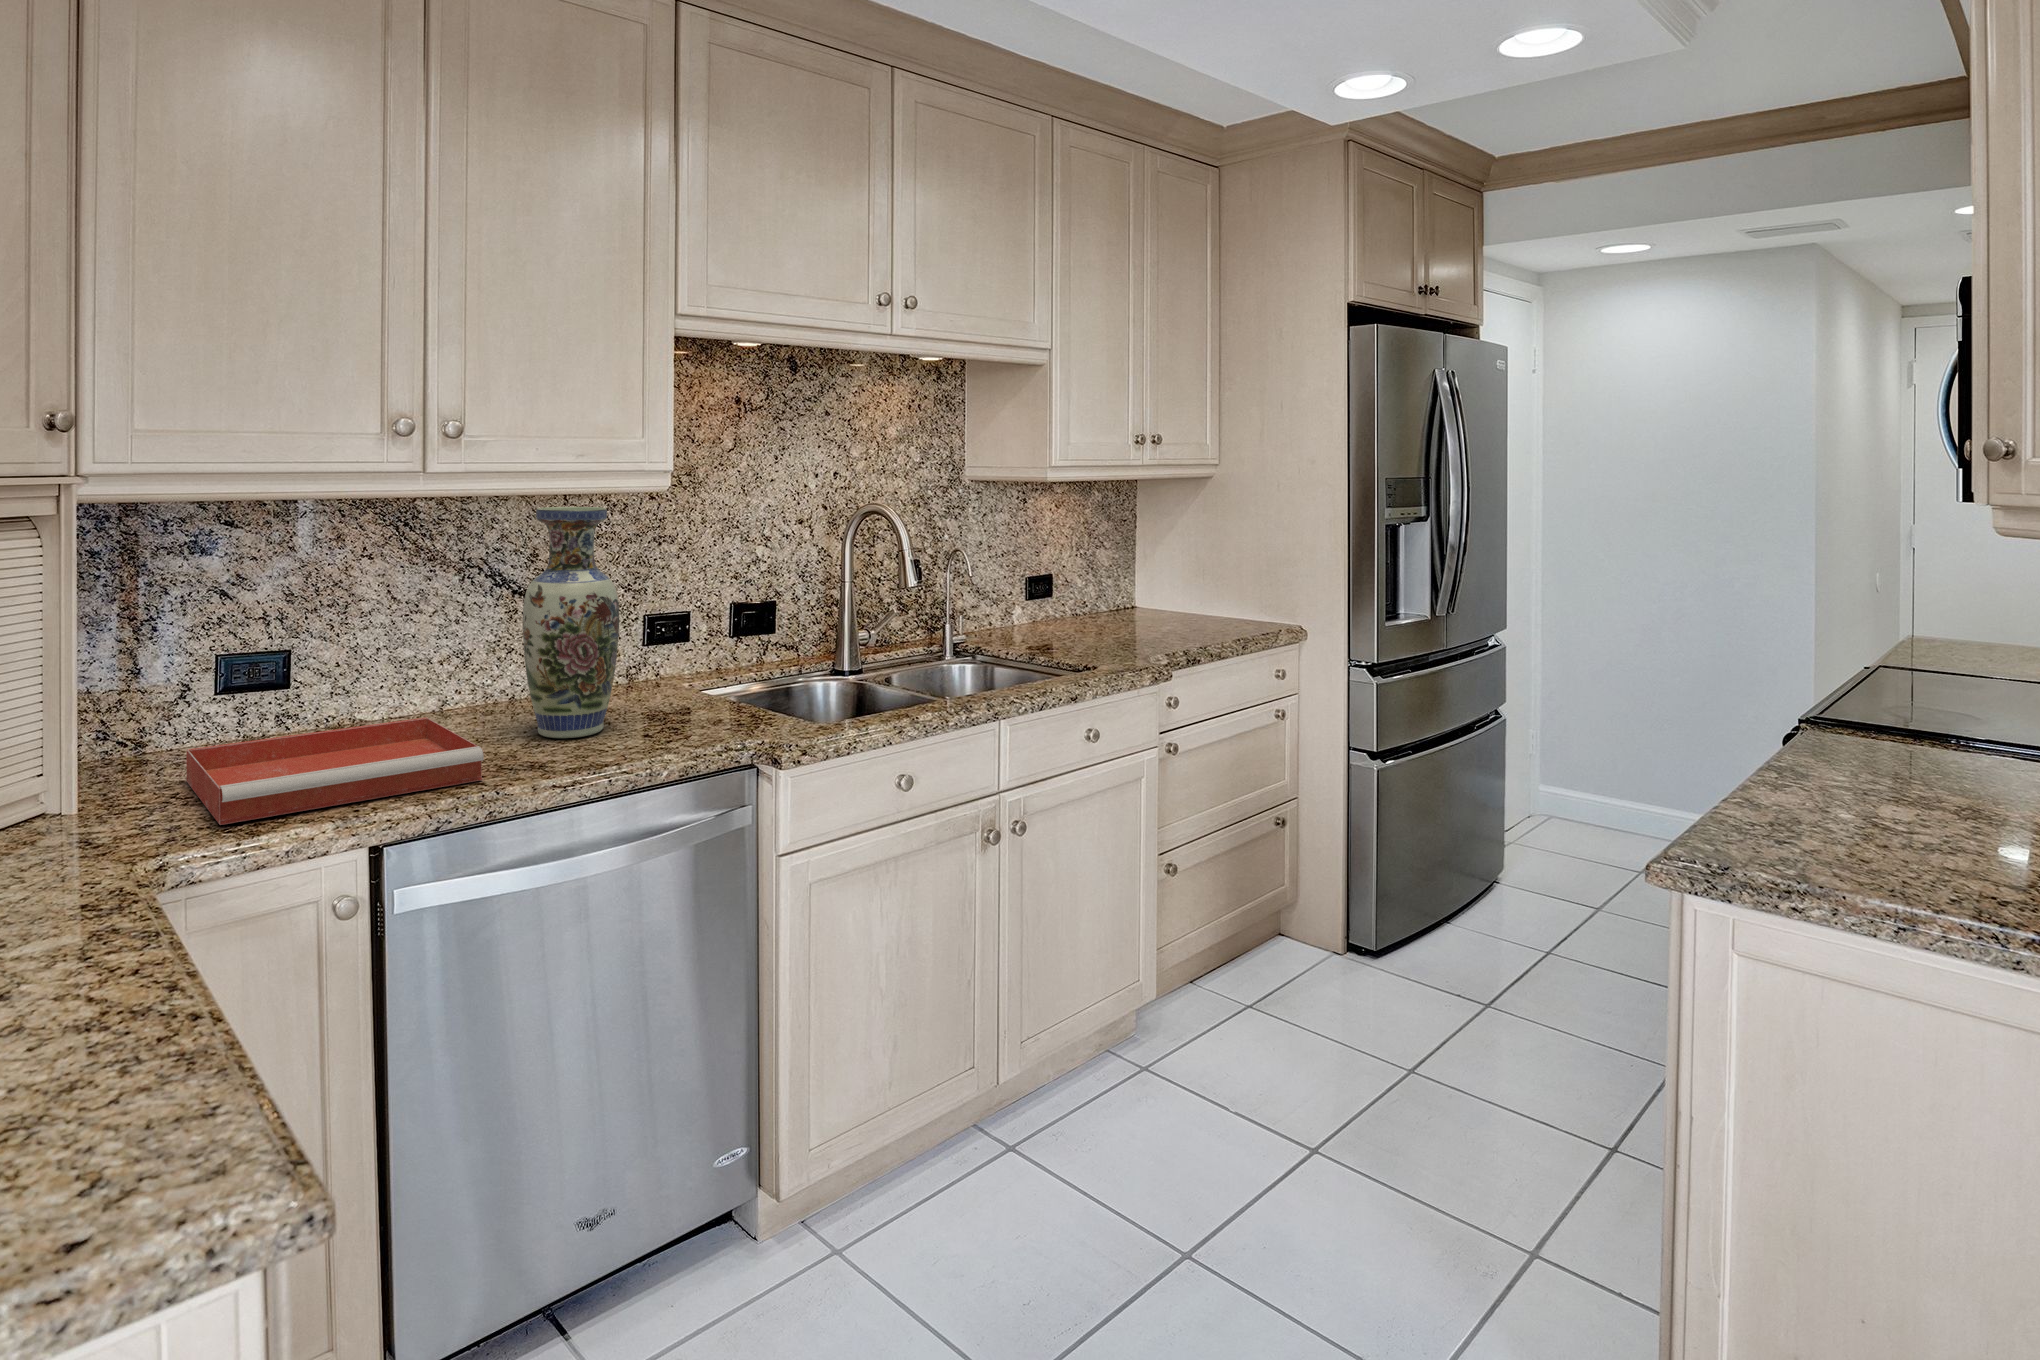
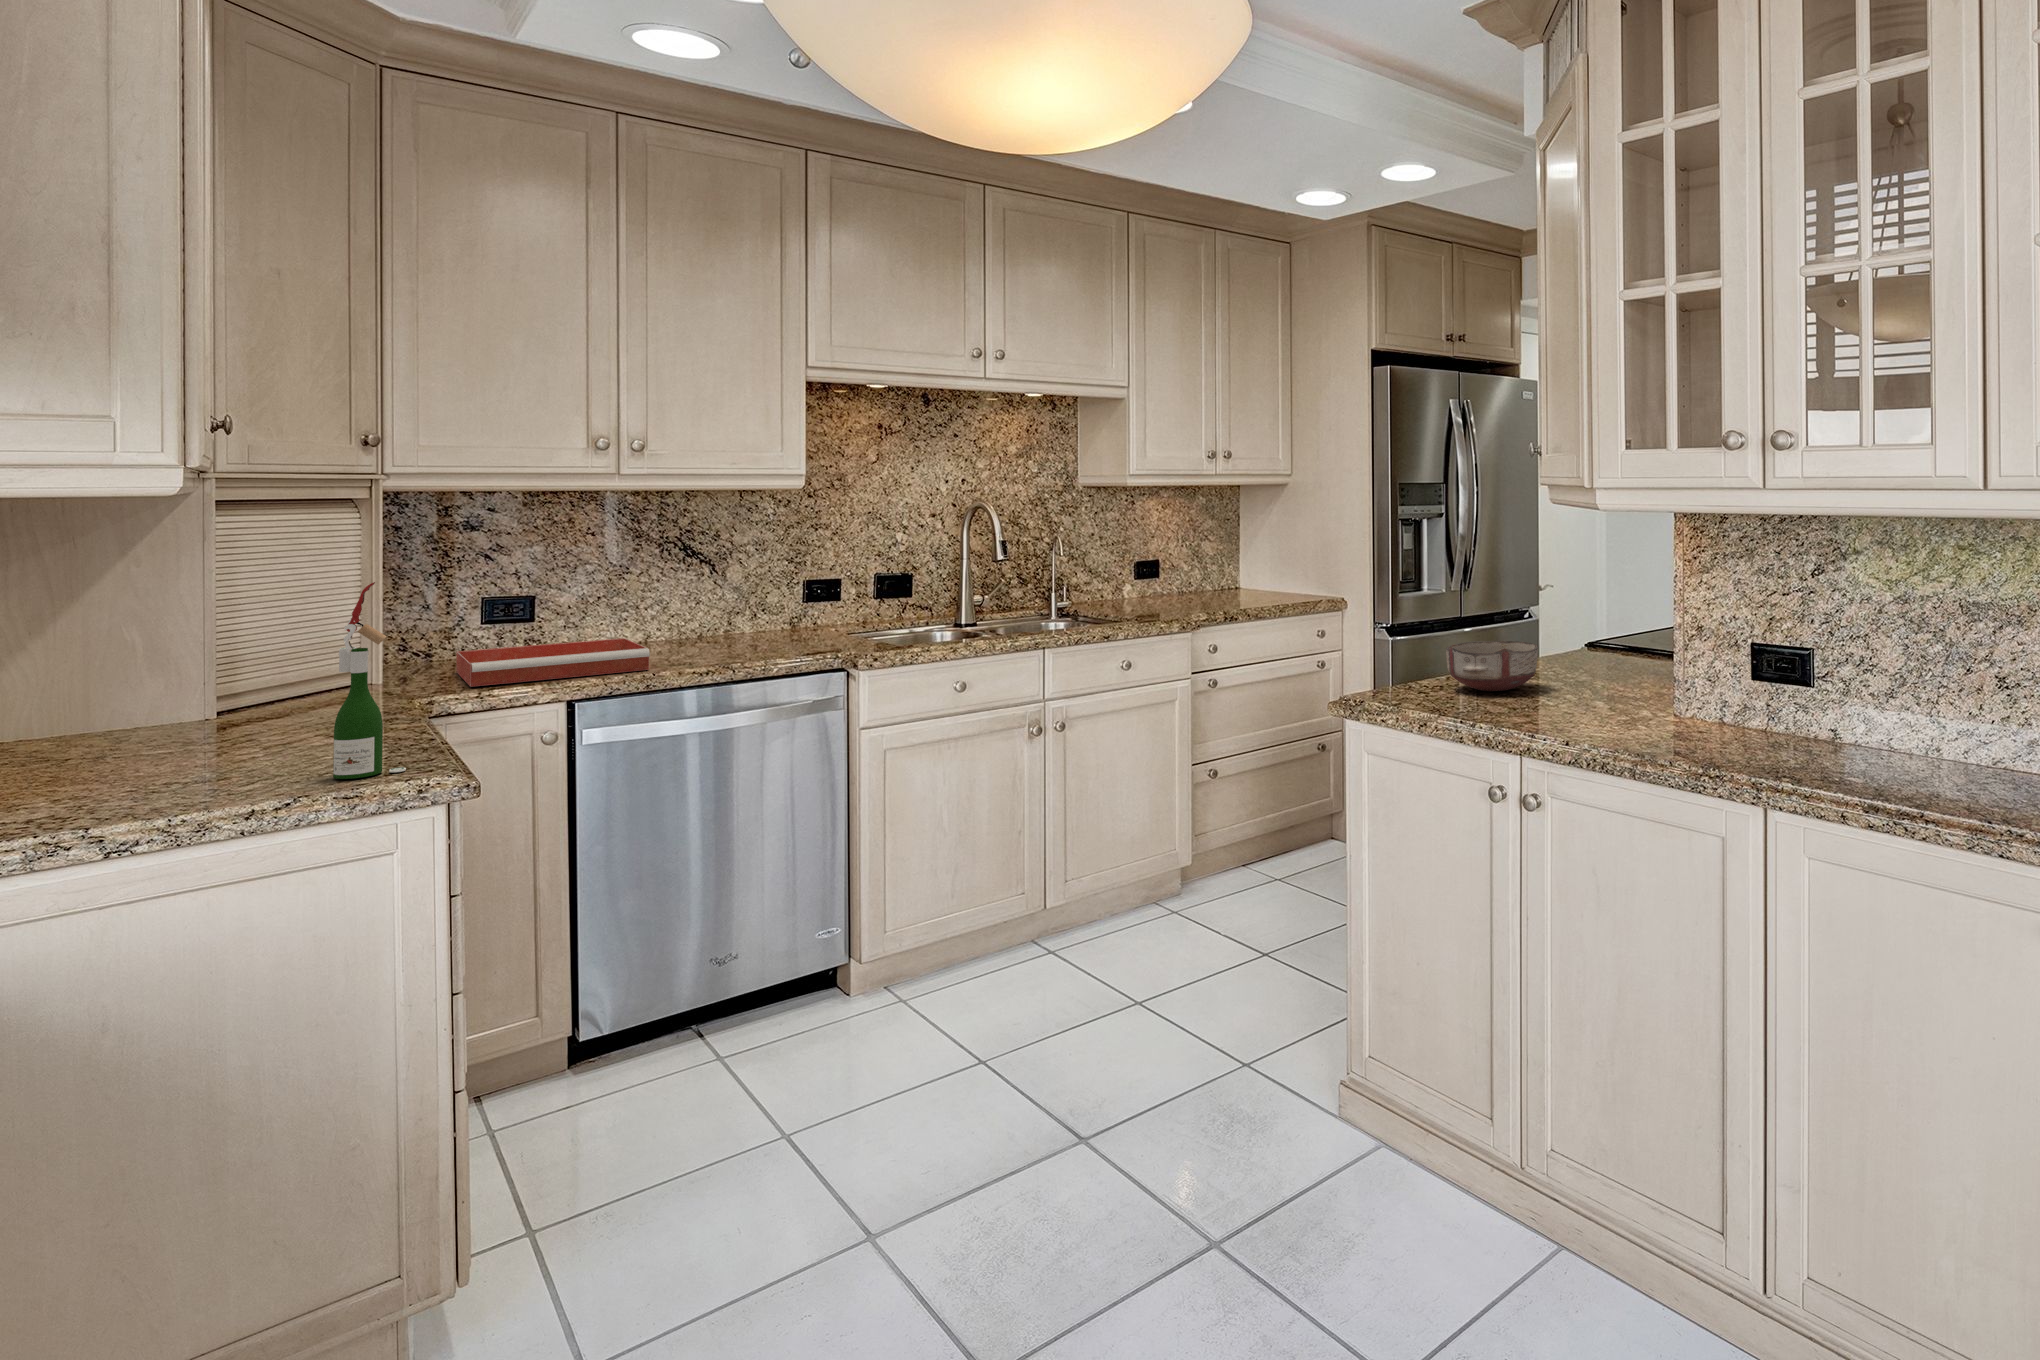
vase: present [523,507,619,738] -> none [692,498,762,653]
wine bottle: none [18,750,166,1181] -> present [333,582,406,779]
ceramic bowl: none [1810,772,1998,868] -> present [1446,641,1538,691]

